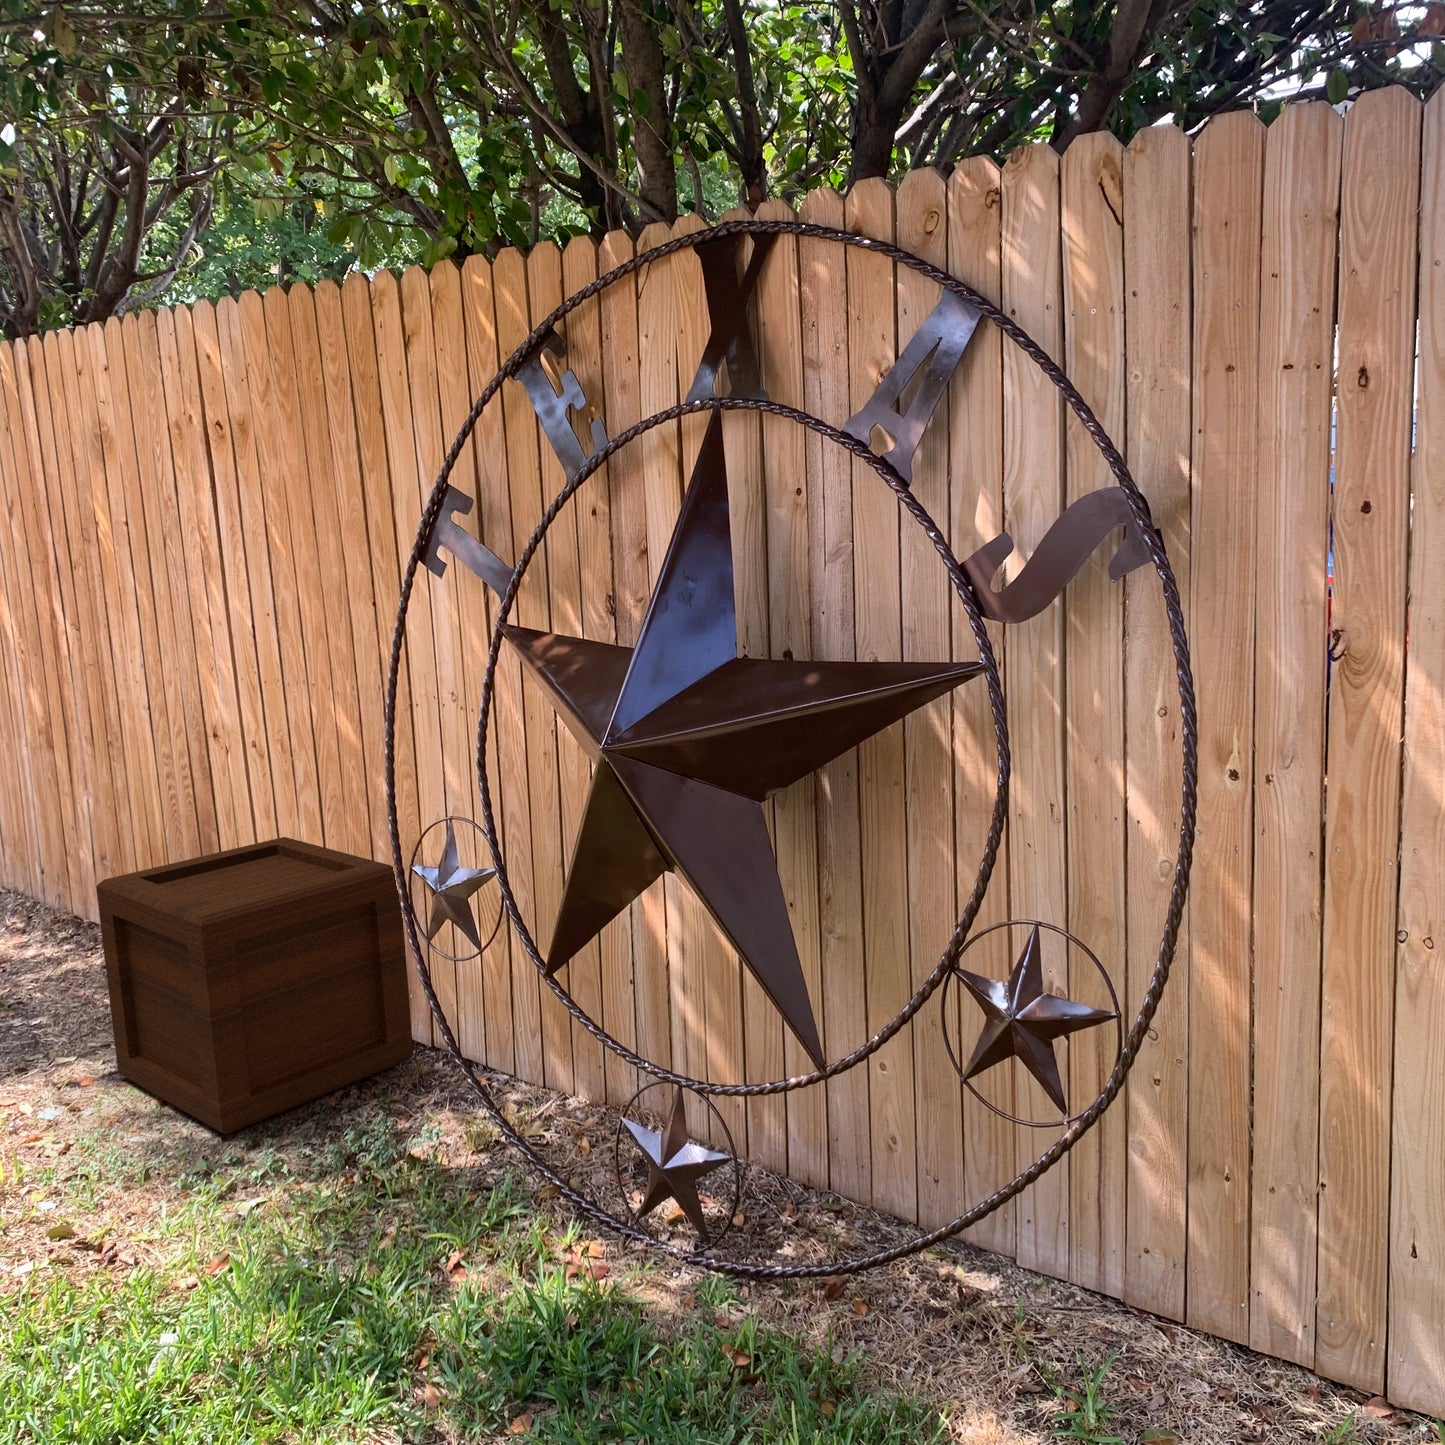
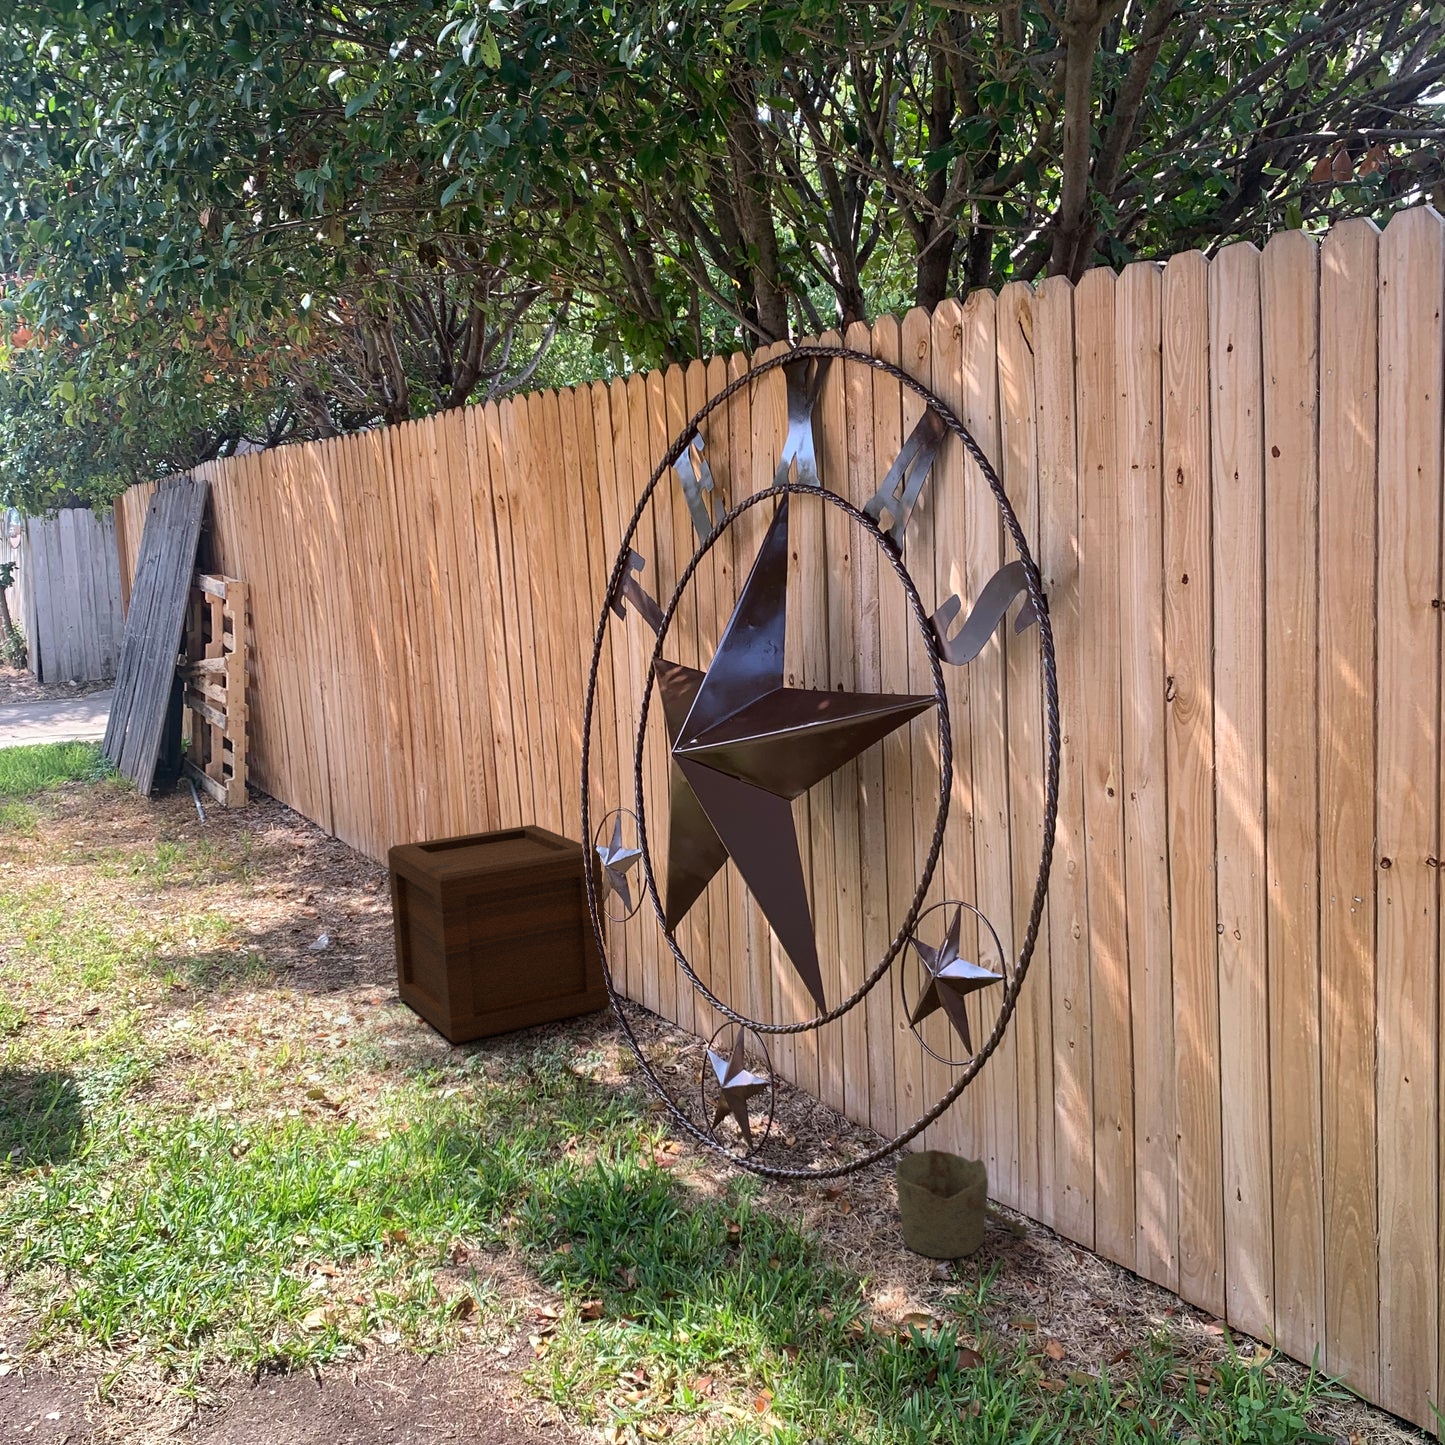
bucket: none [935,1220,1088,1362] -> present [896,1150,1028,1259]

